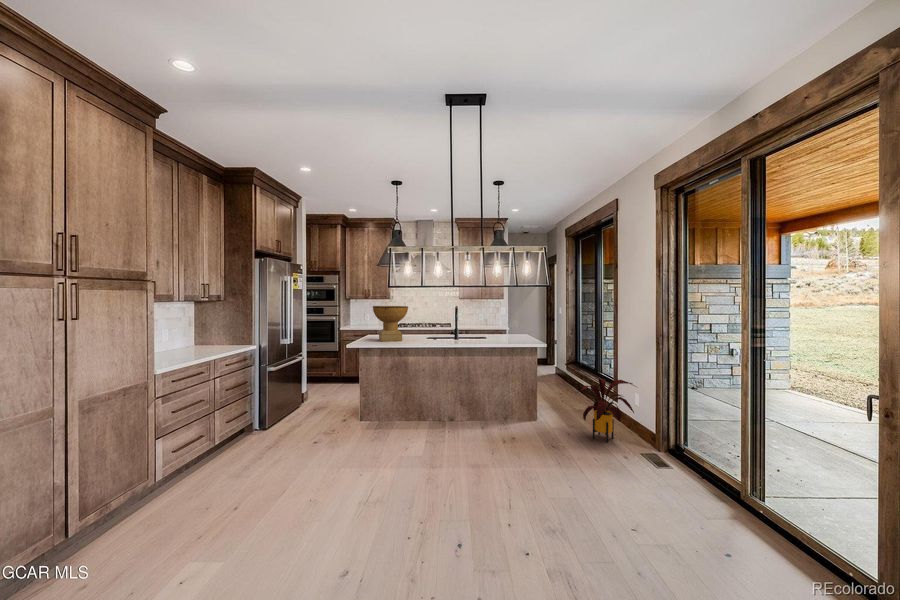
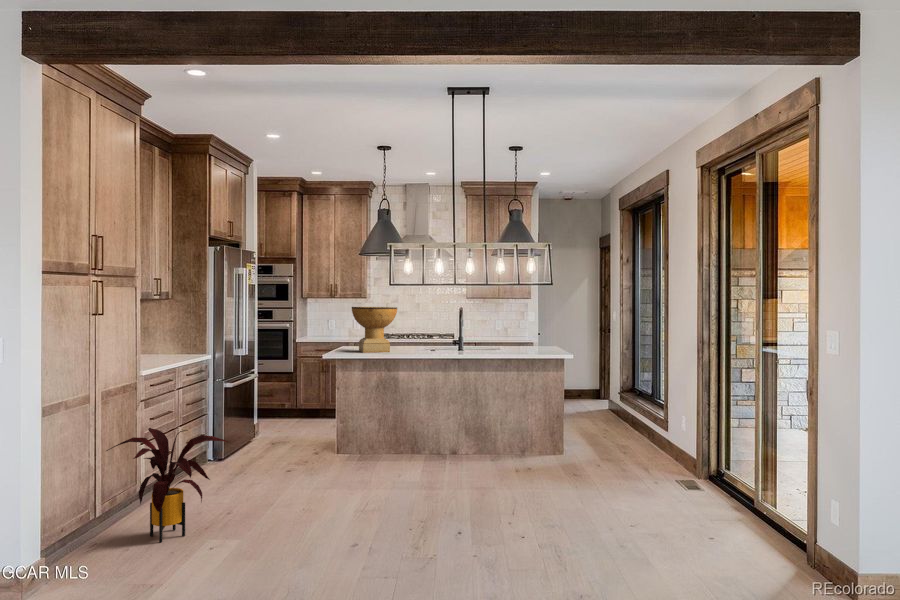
house plant: present [577,378,634,443] -> present [106,428,227,542]

